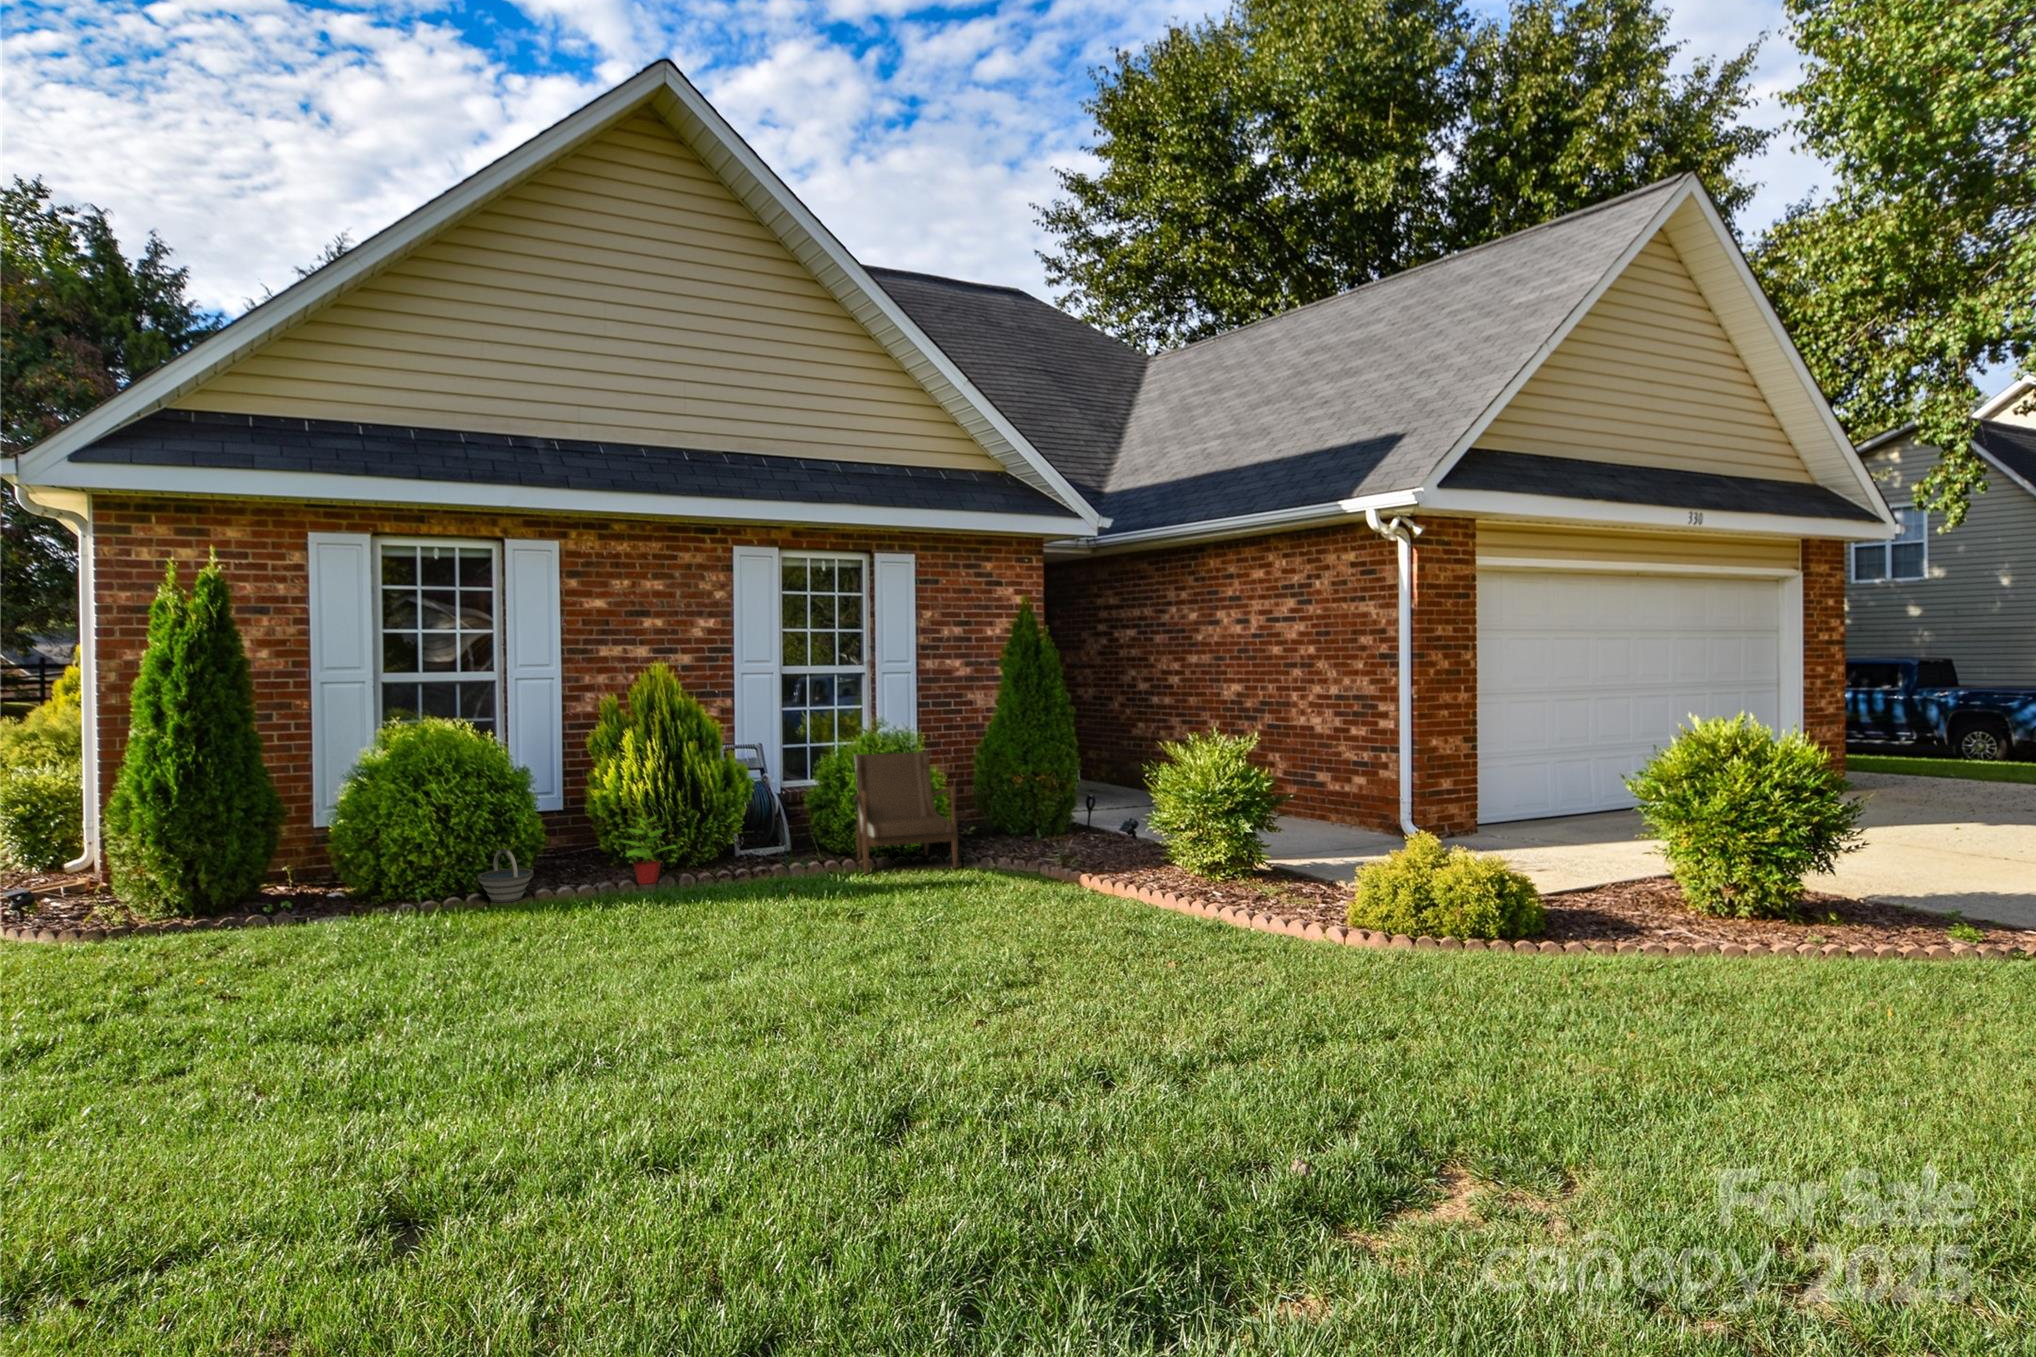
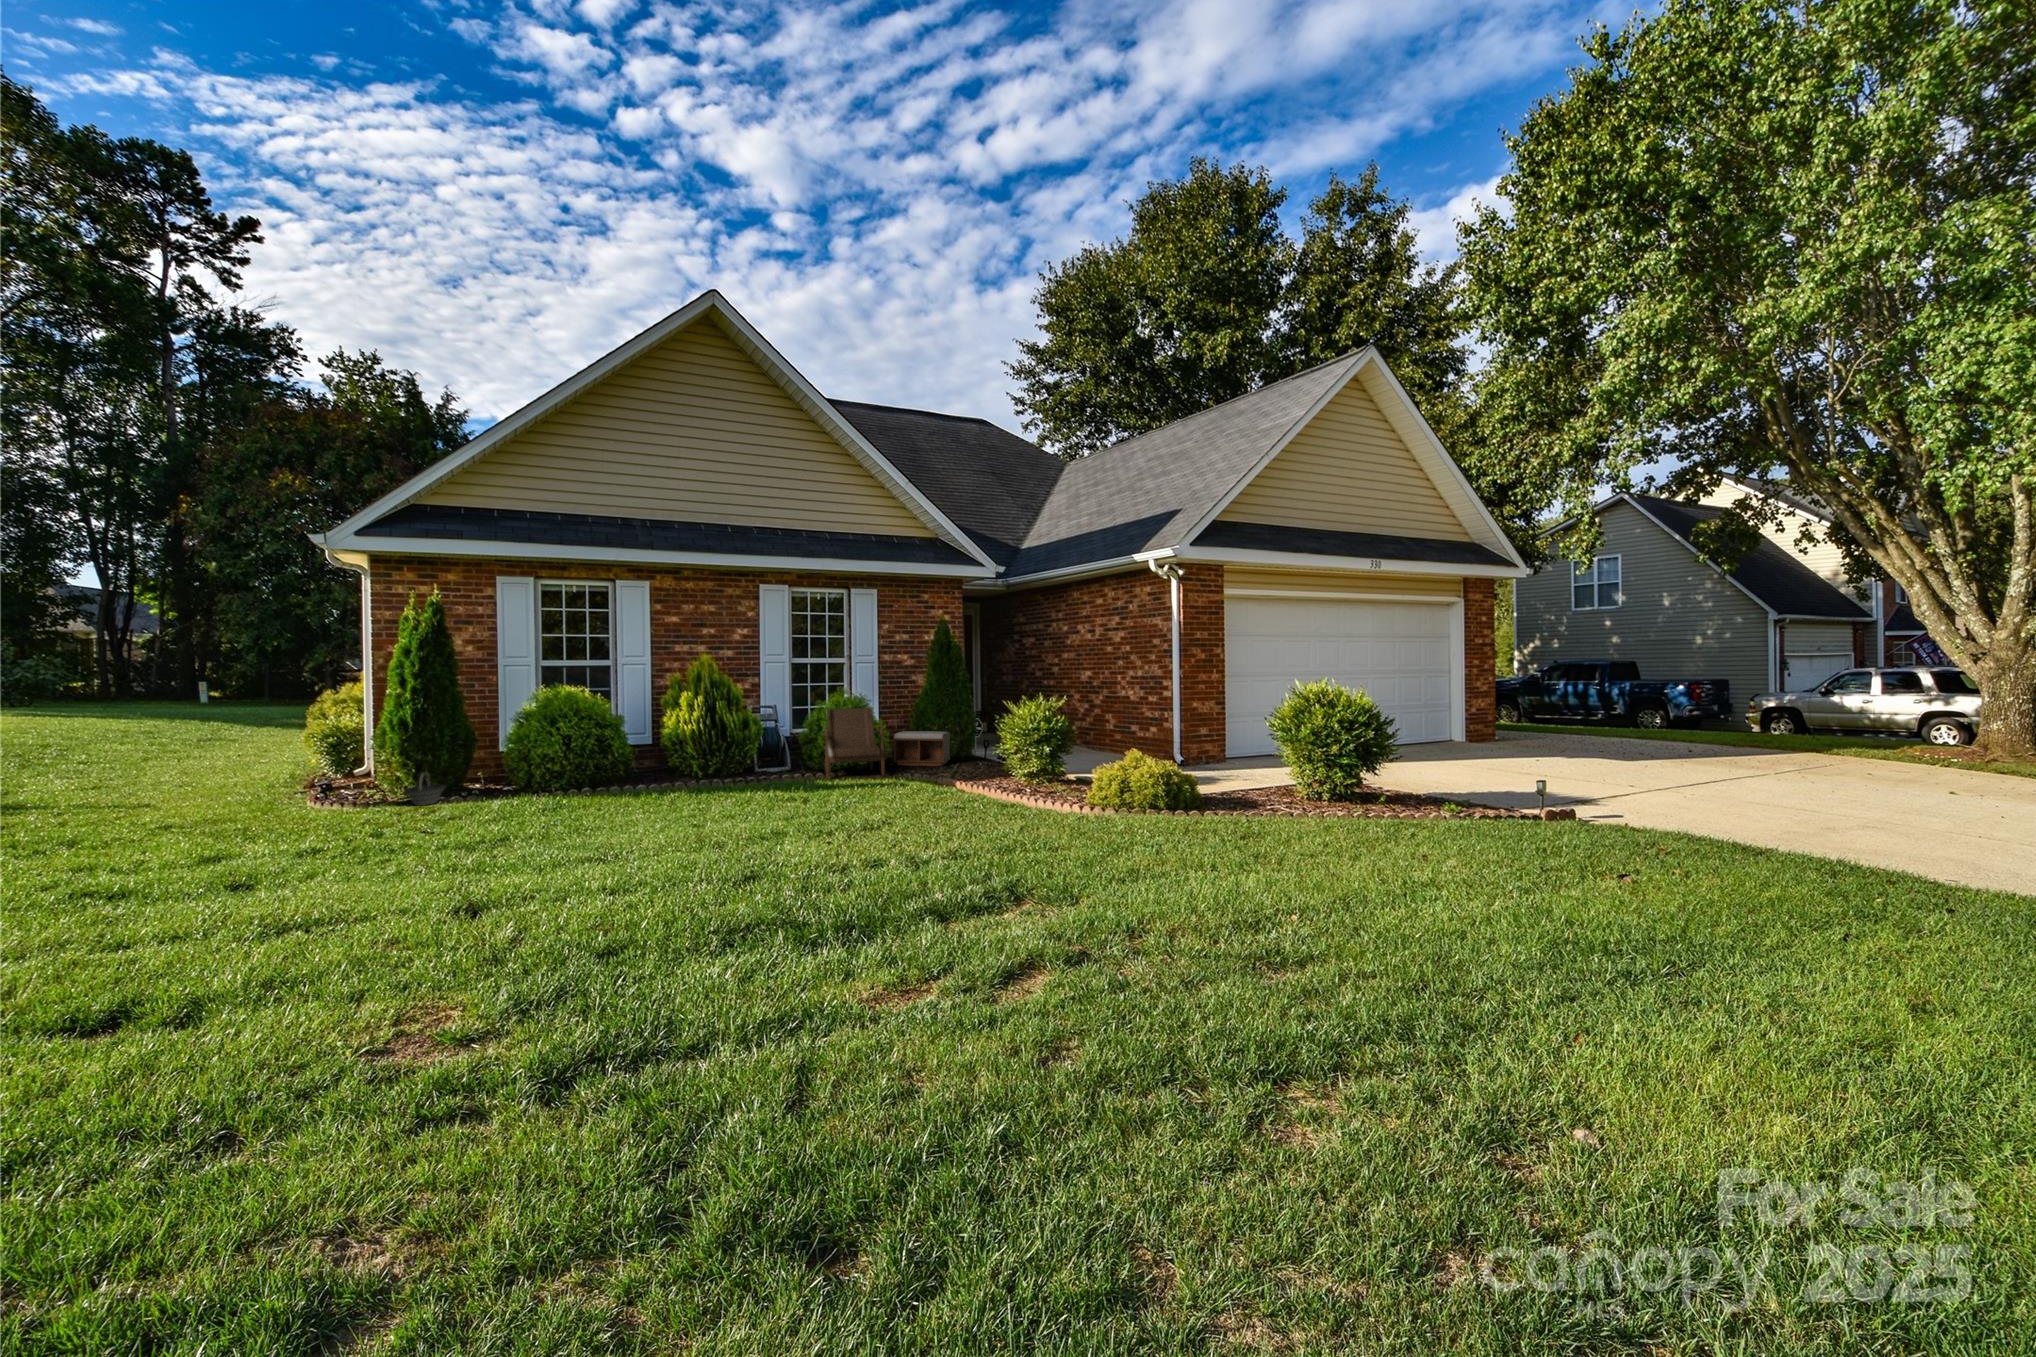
bench: none [955,790,1046,847] -> present [893,731,950,766]
potted plant: present [625,818,674,884] -> none [679,742,714,784]
bucket: present [477,849,534,902] -> present [404,772,445,806]

